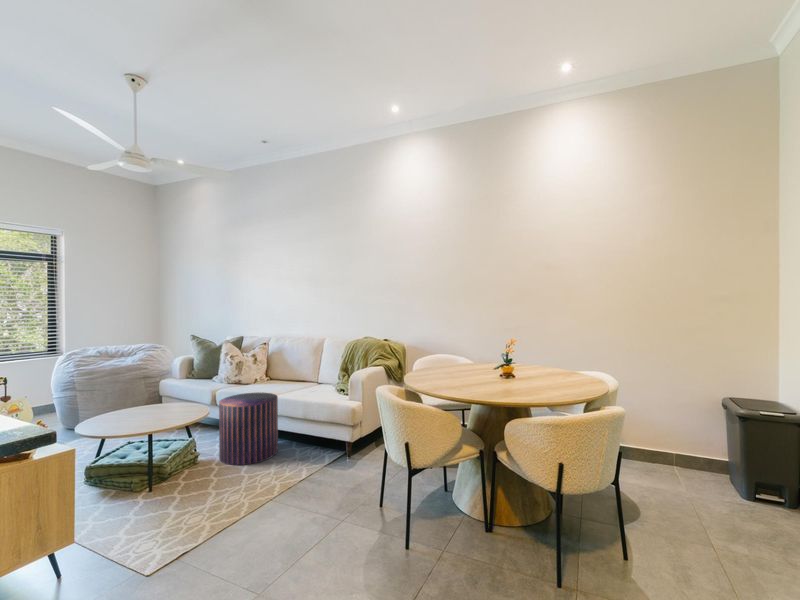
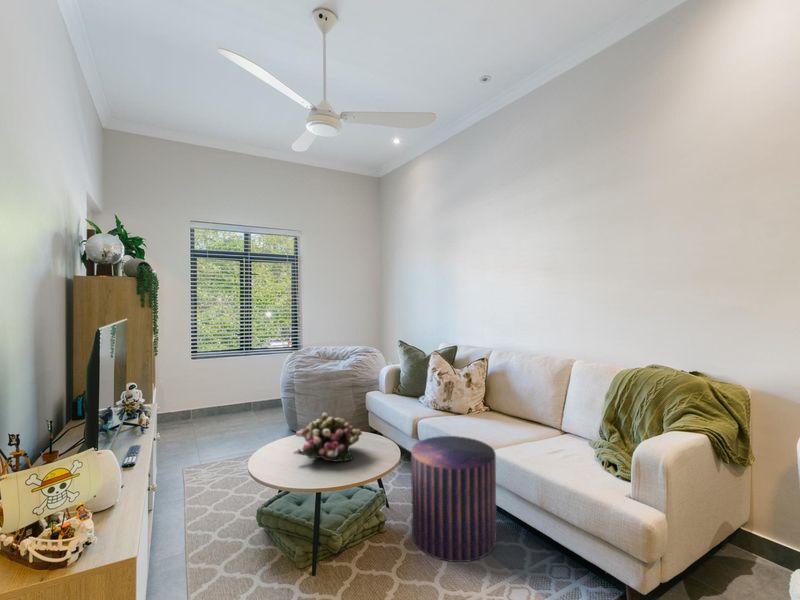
flower arrangement: none [123,386,180,418] -> present [294,413,362,461]

